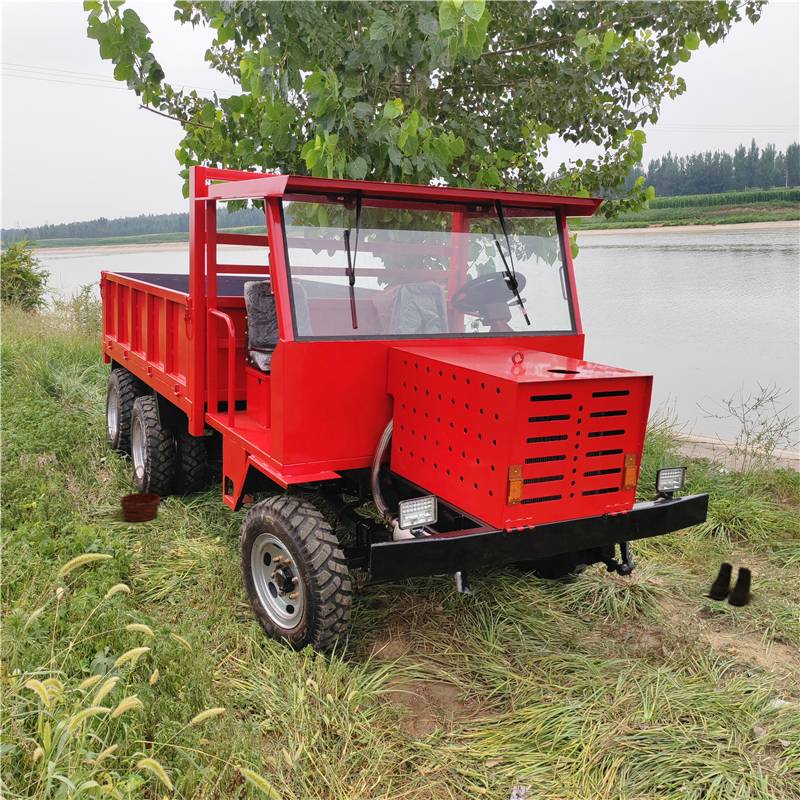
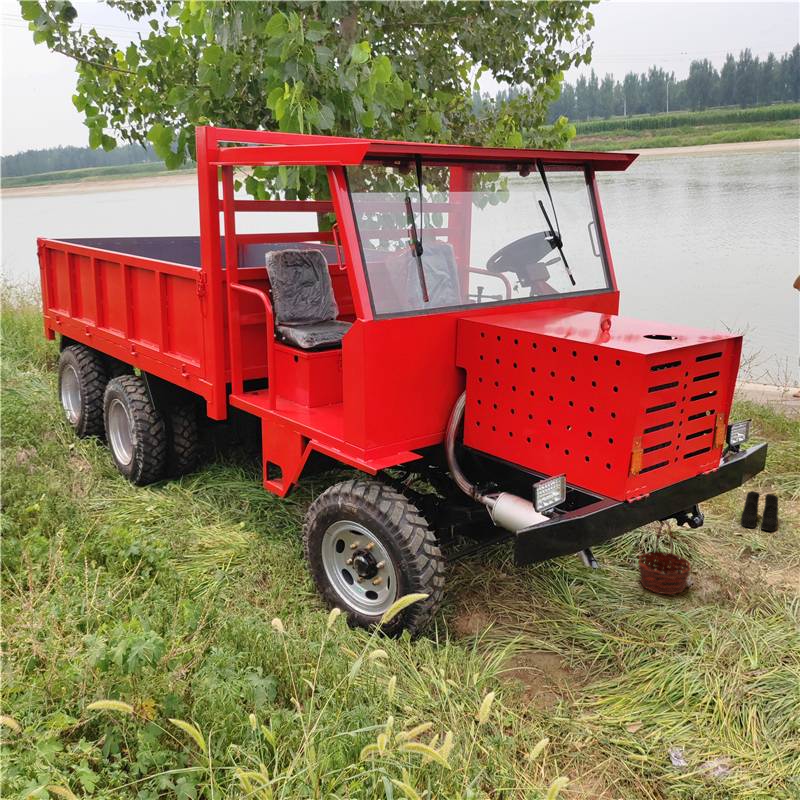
basket: present [120,466,160,521] -> present [638,521,691,594]

